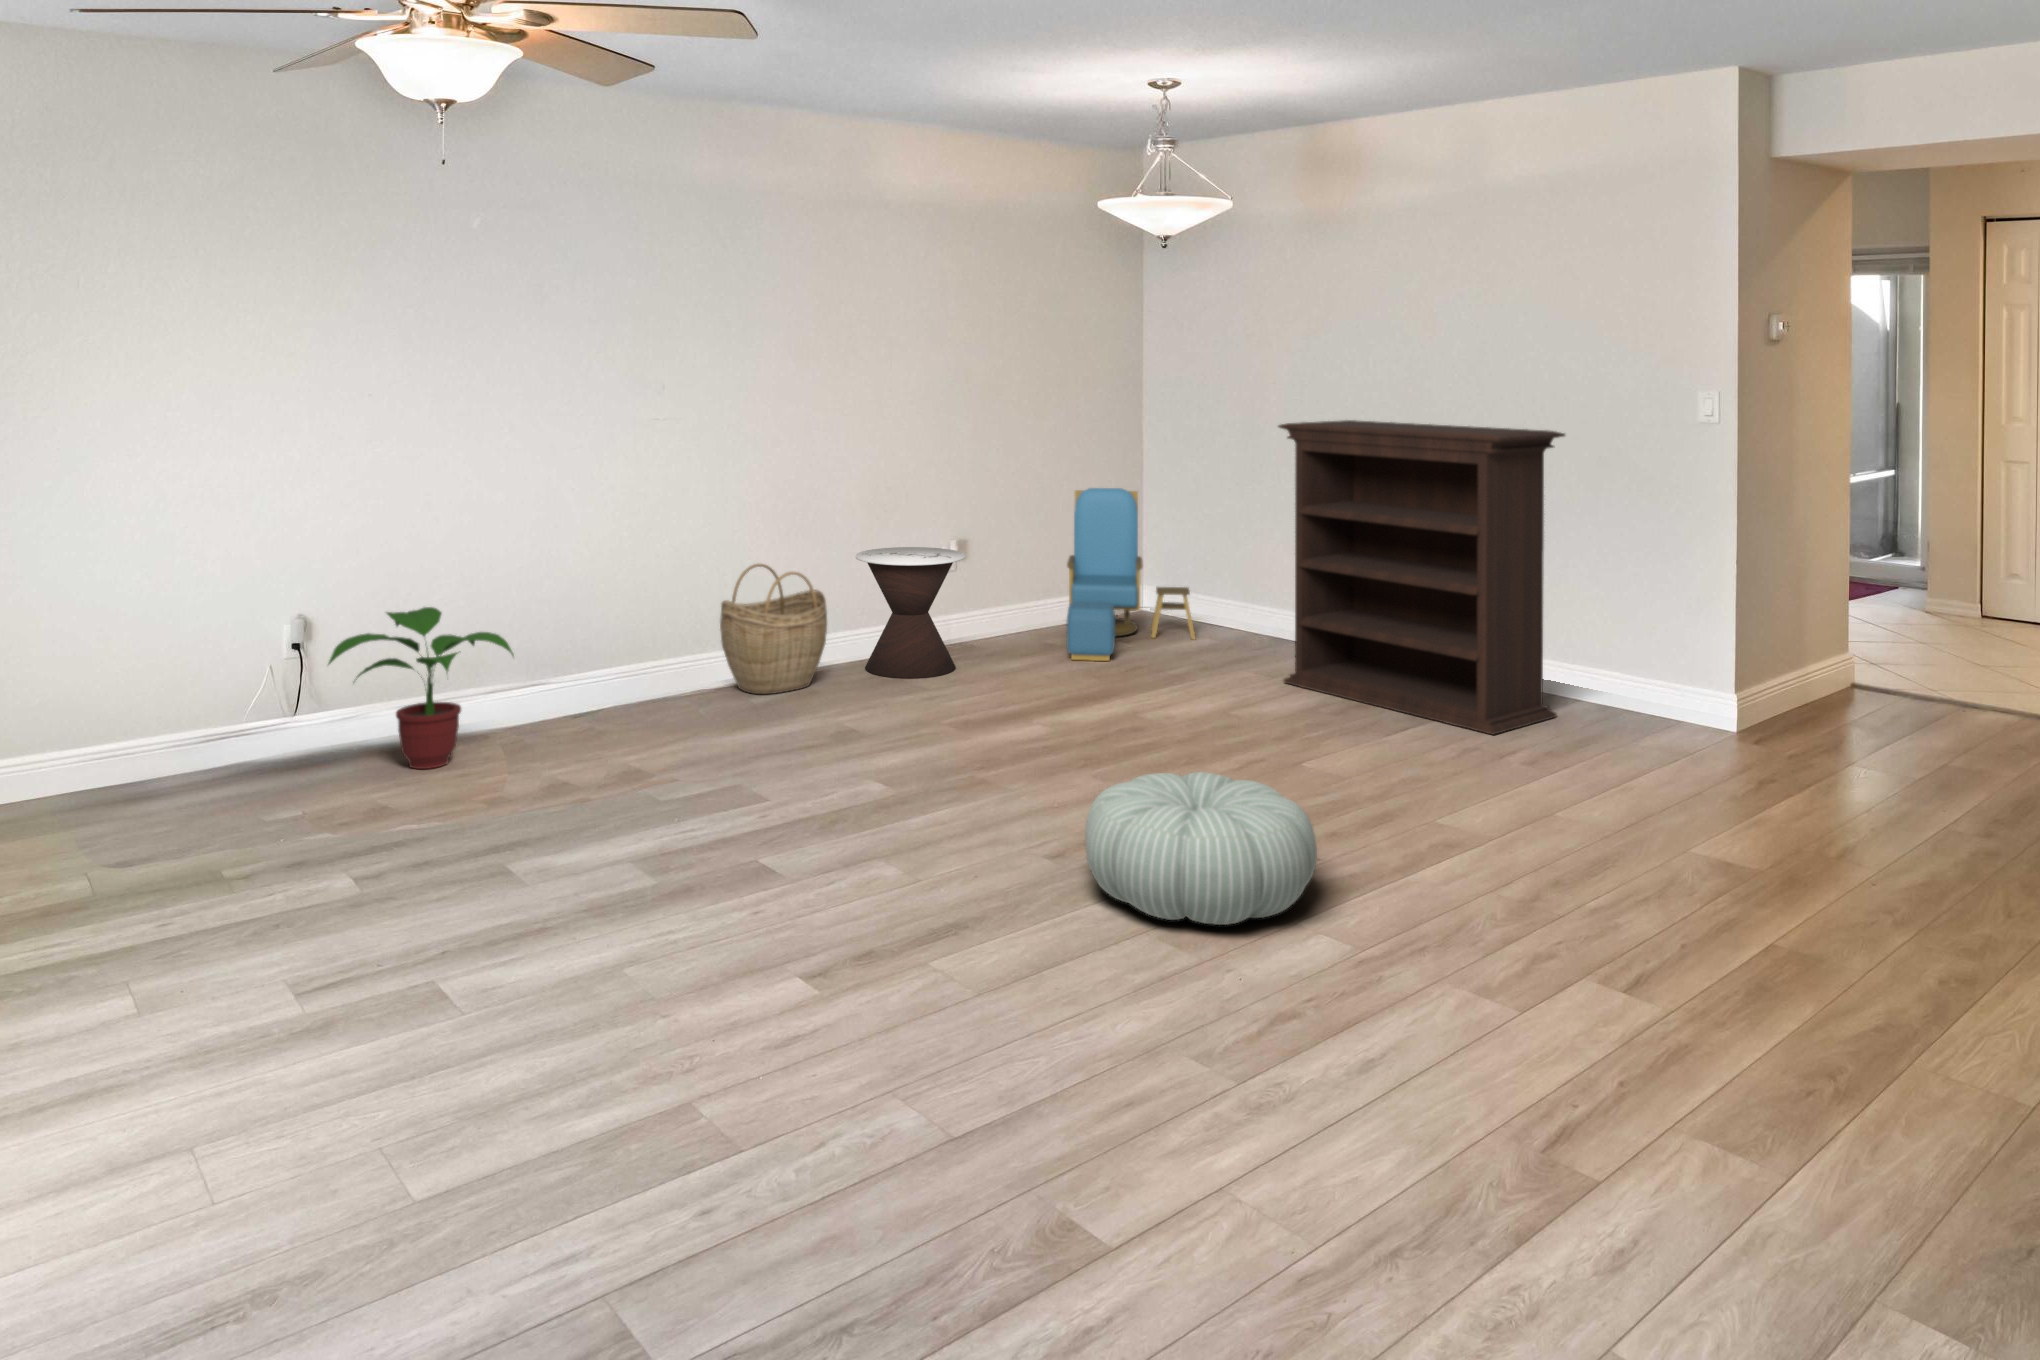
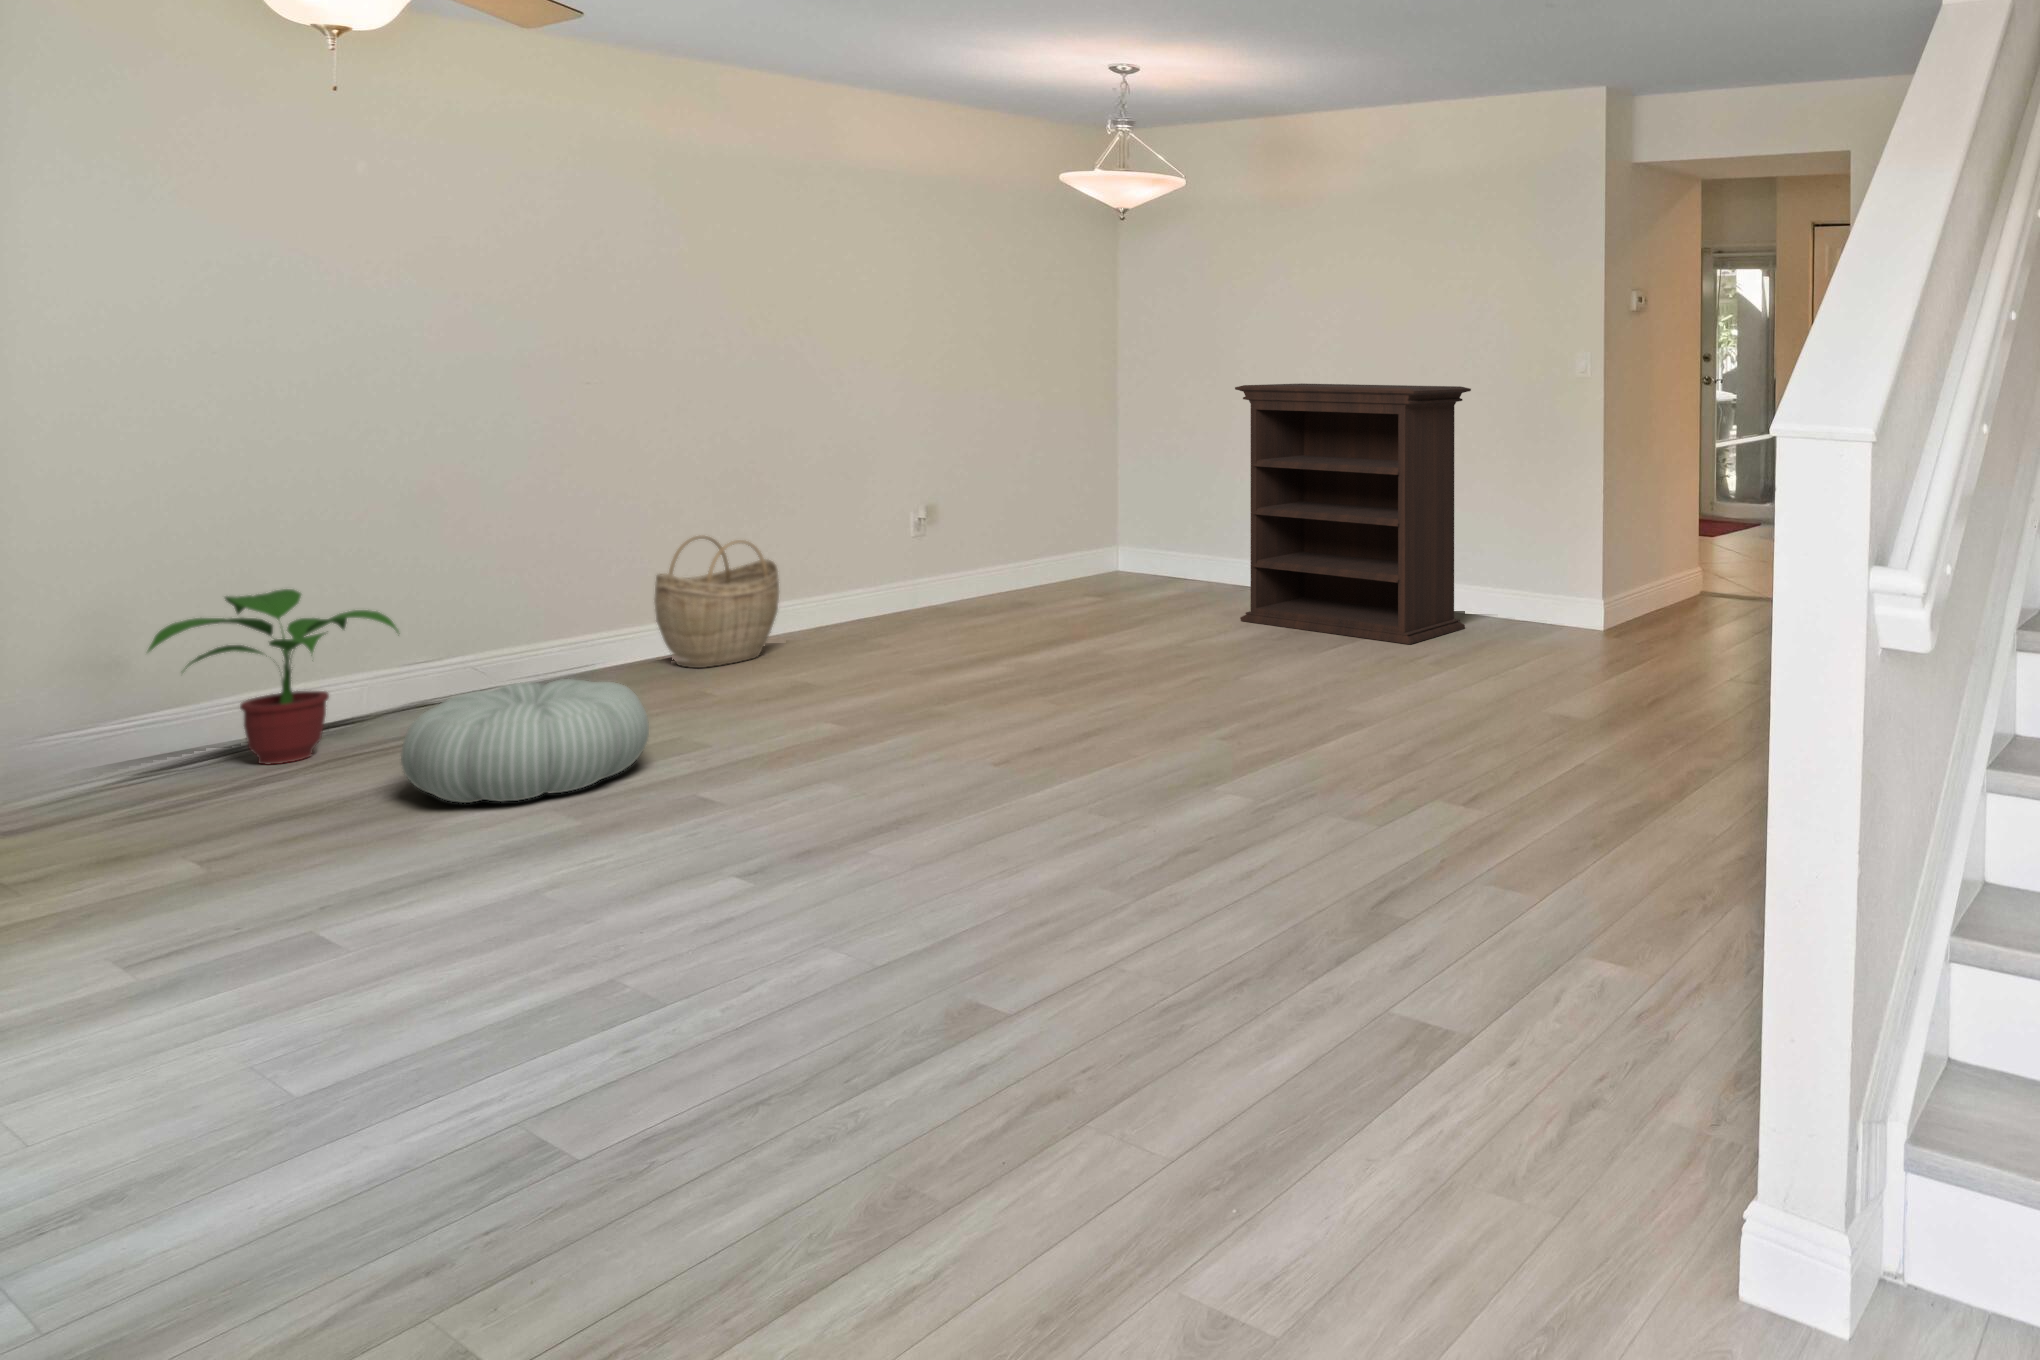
armchair: present [1067,488,1195,661] -> none [1037,456,1166,617]
side table: present [855,547,965,678] -> none [812,515,931,643]
pouf: present [1085,772,1317,925] -> present [401,679,649,803]

